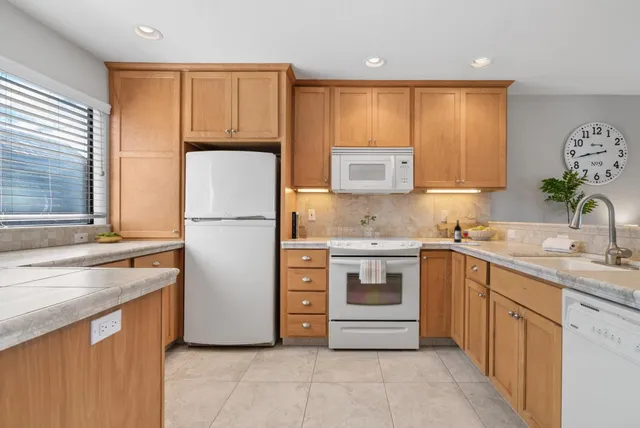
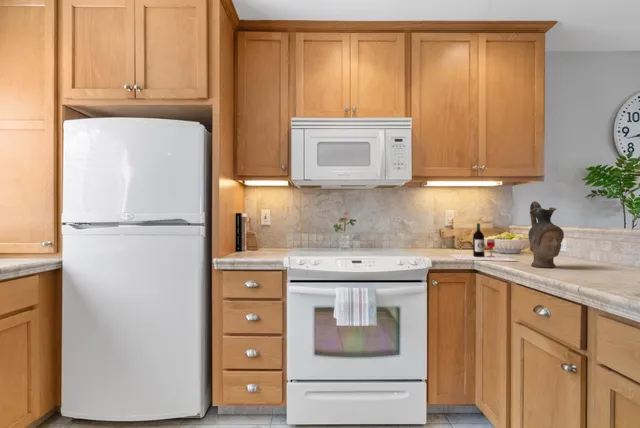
ceramic pitcher: none [483,207,503,248] -> present [528,201,564,267]

